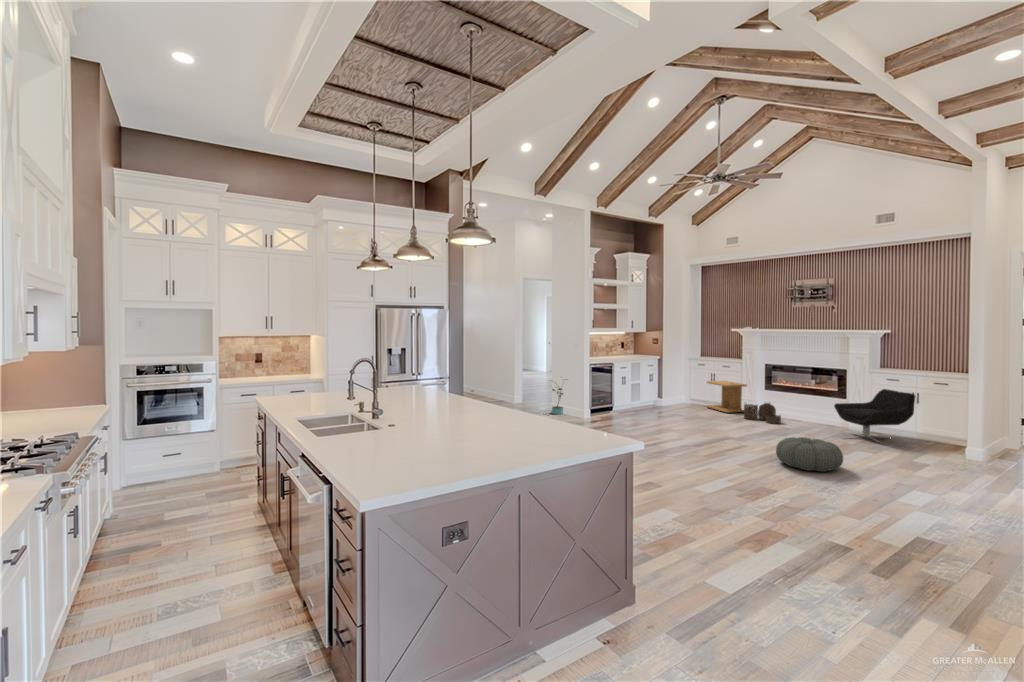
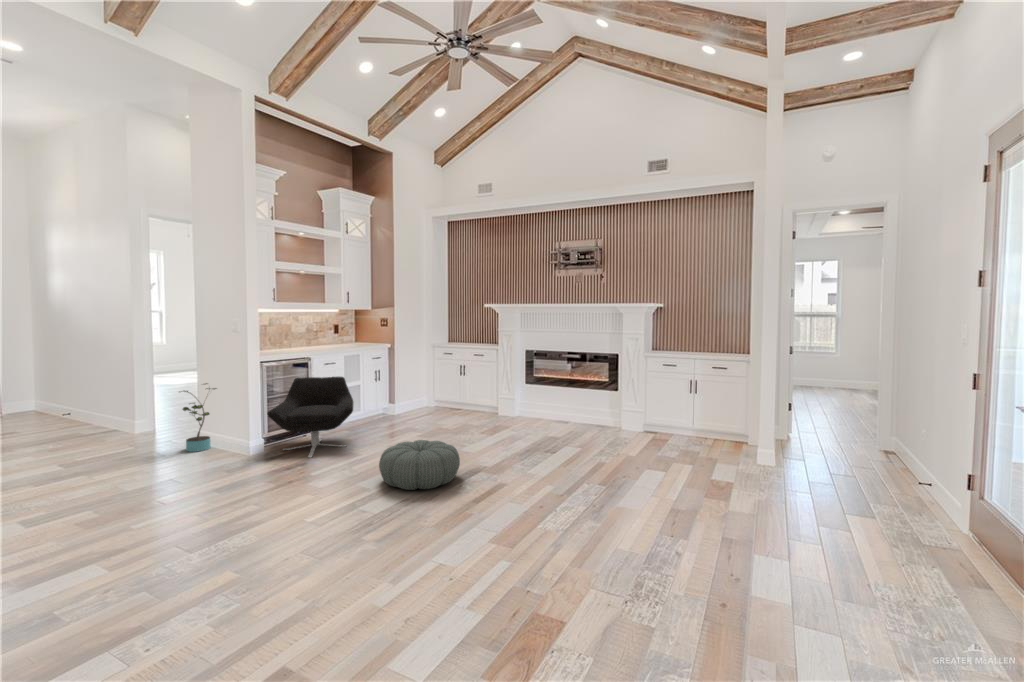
side table: present [707,381,747,413] -> none [454,375,504,420]
lounge chair: present [834,389,915,443] -> present [267,377,353,458]
woven basket: present [744,403,781,424] -> none [499,401,545,433]
pouf: present [776,437,843,472] -> present [379,440,460,490]

